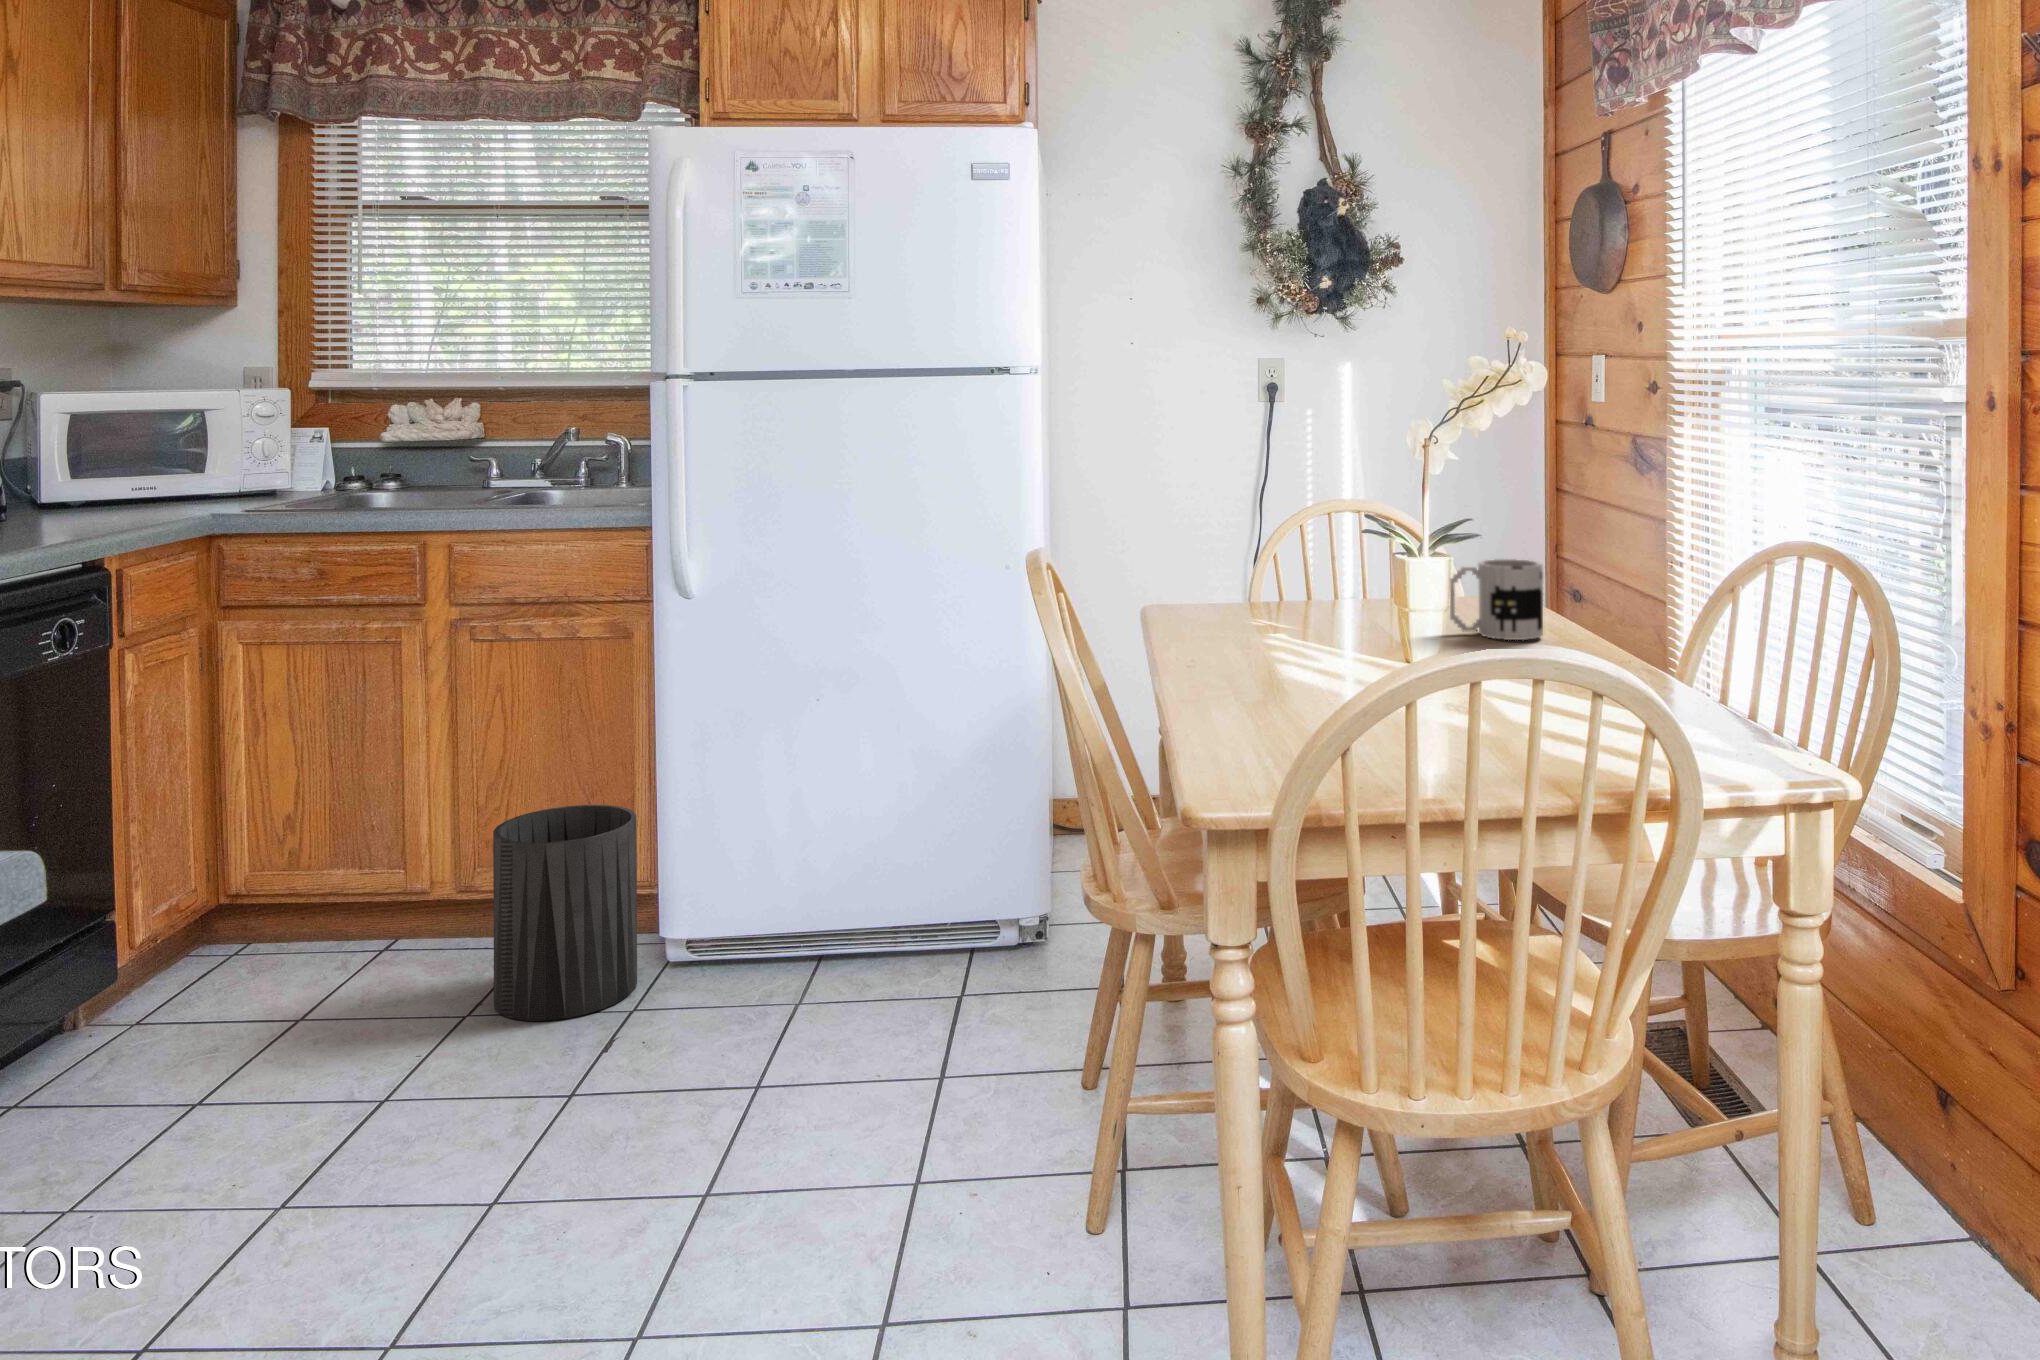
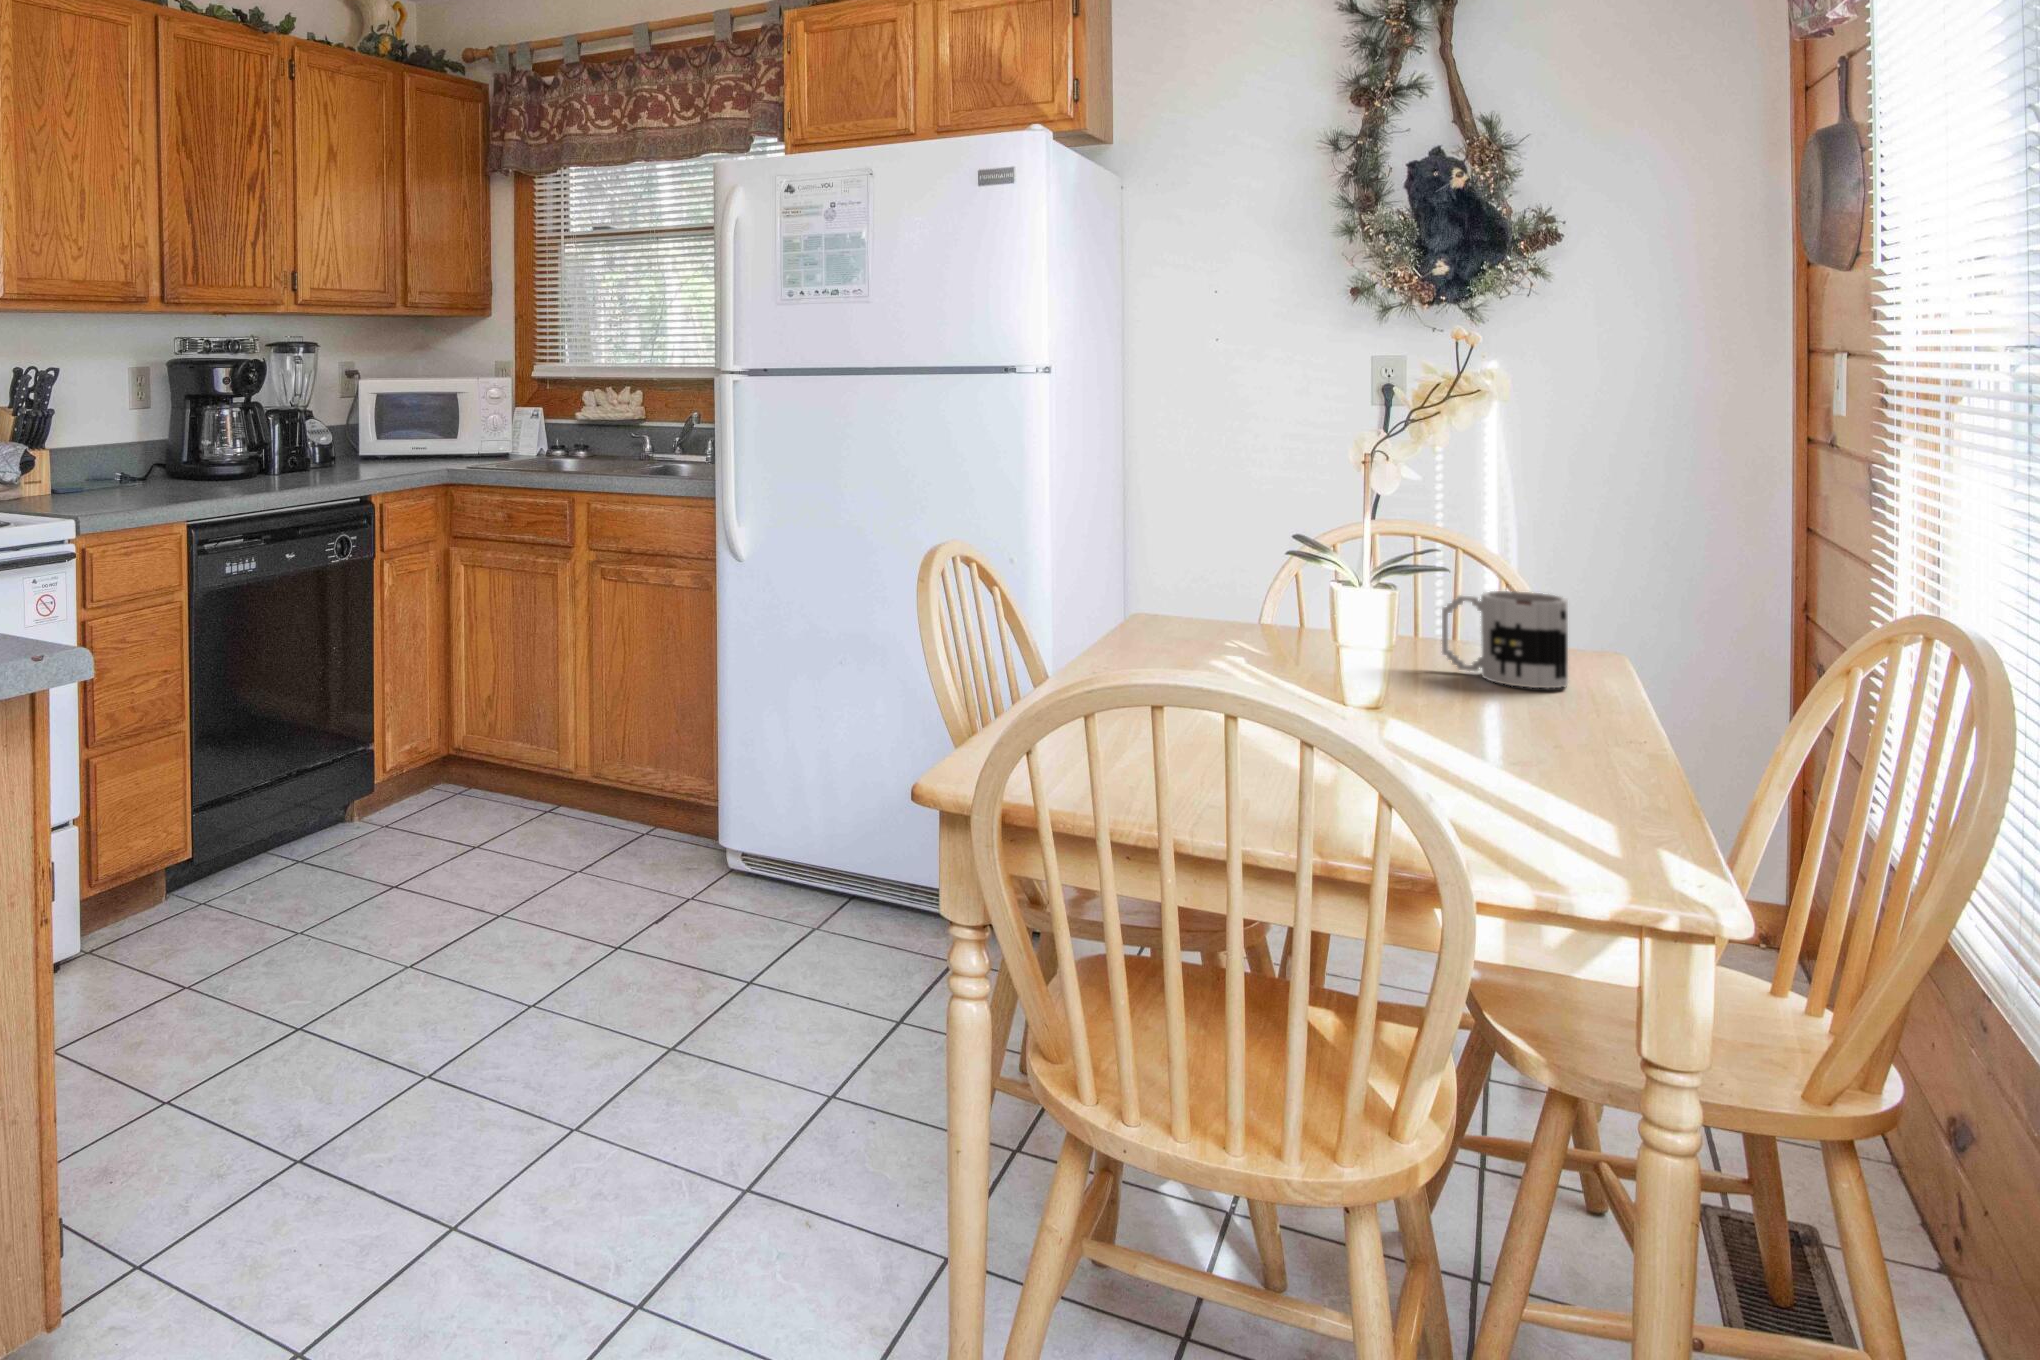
trash can: present [493,805,637,1021] -> none [596,721,704,891]

